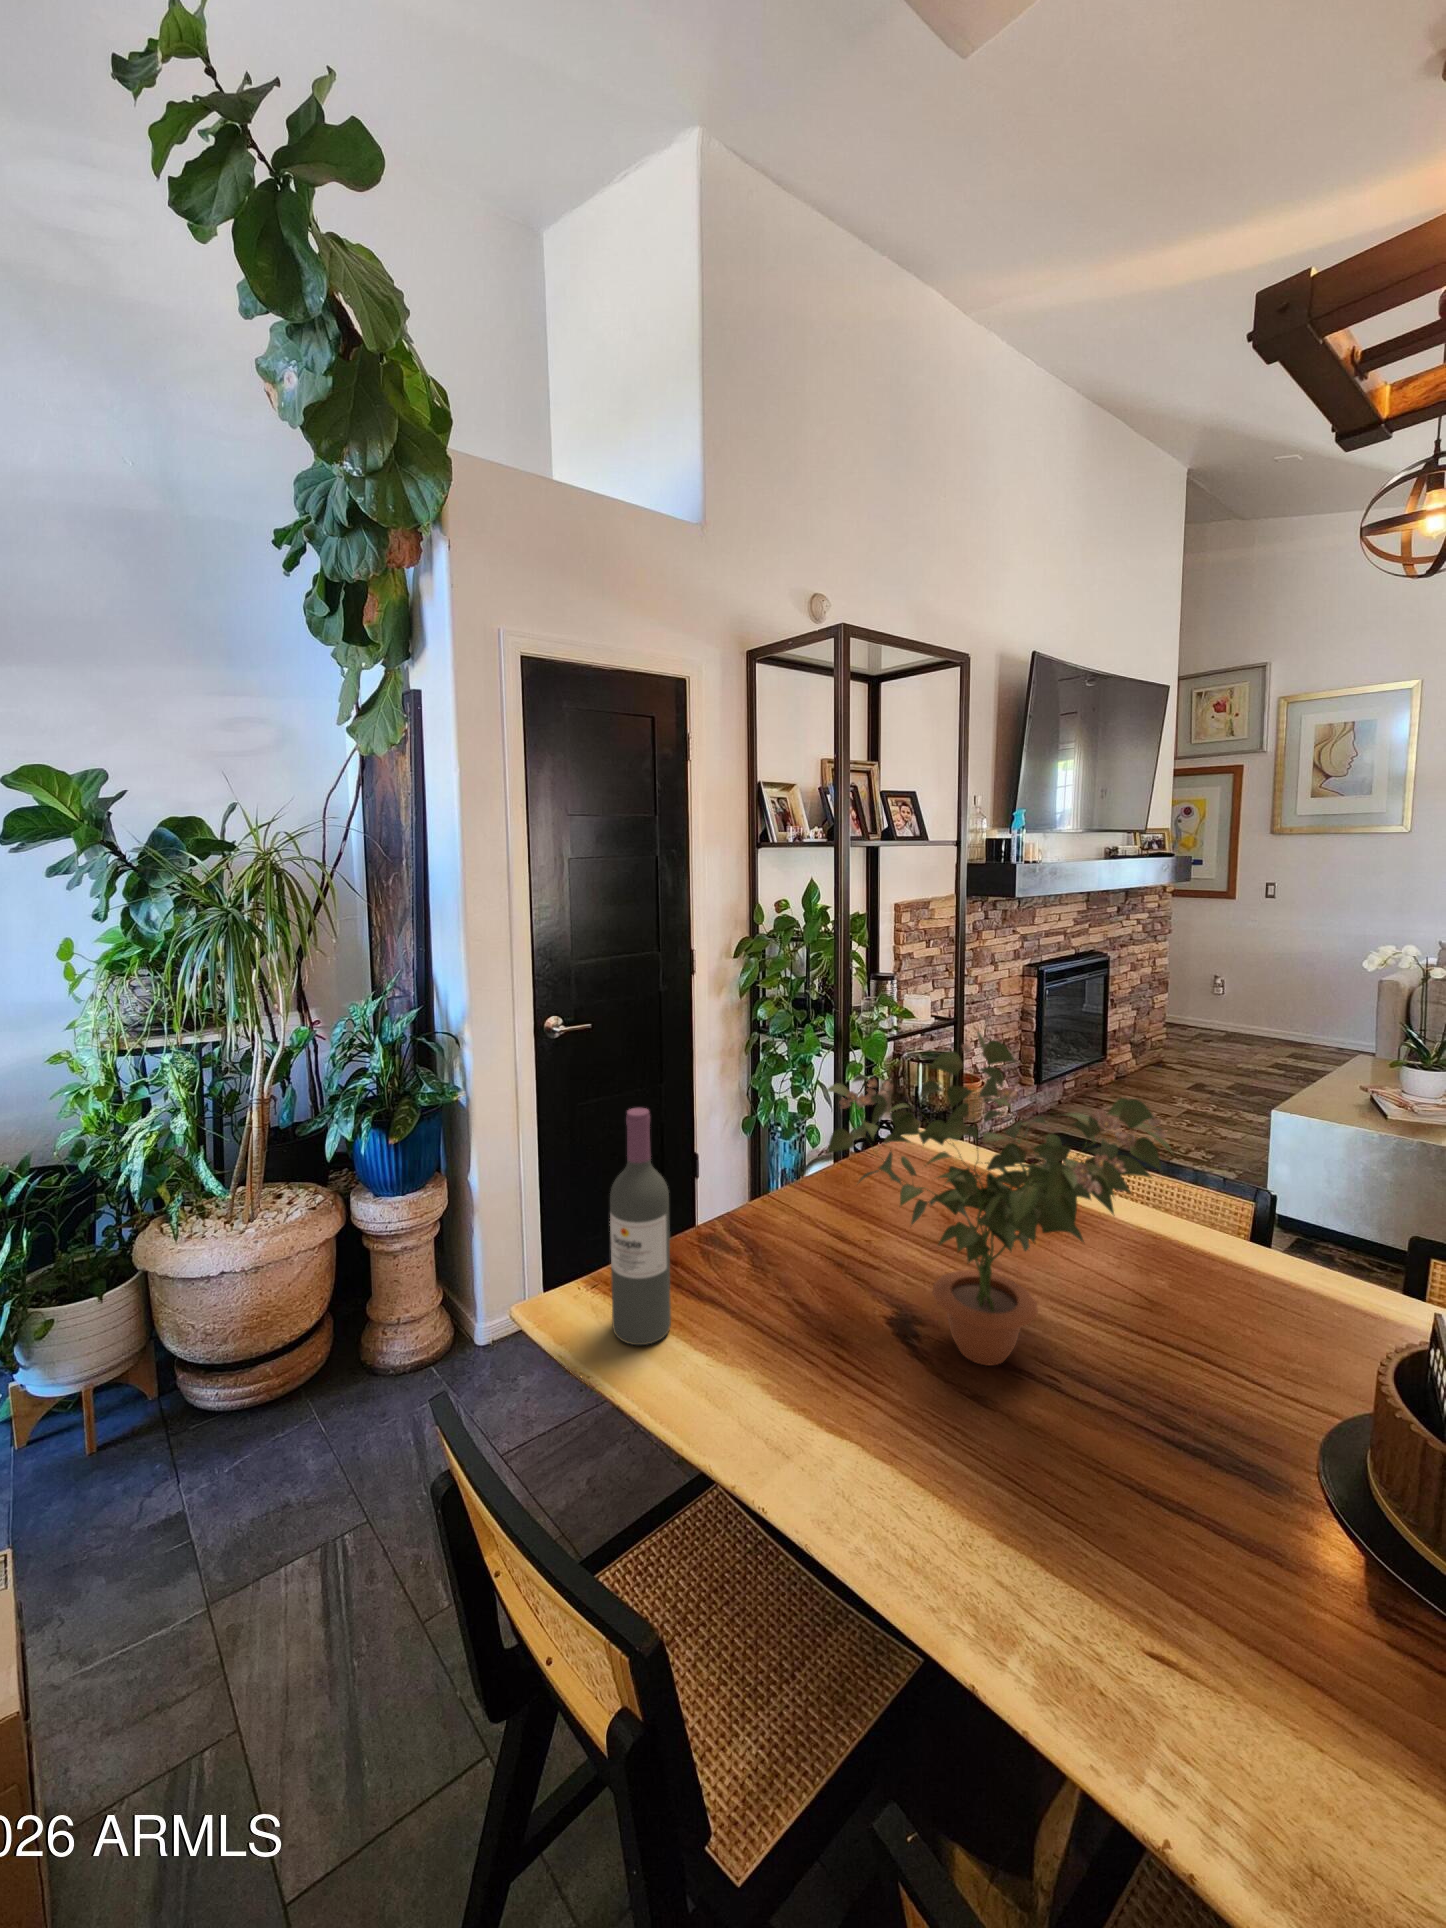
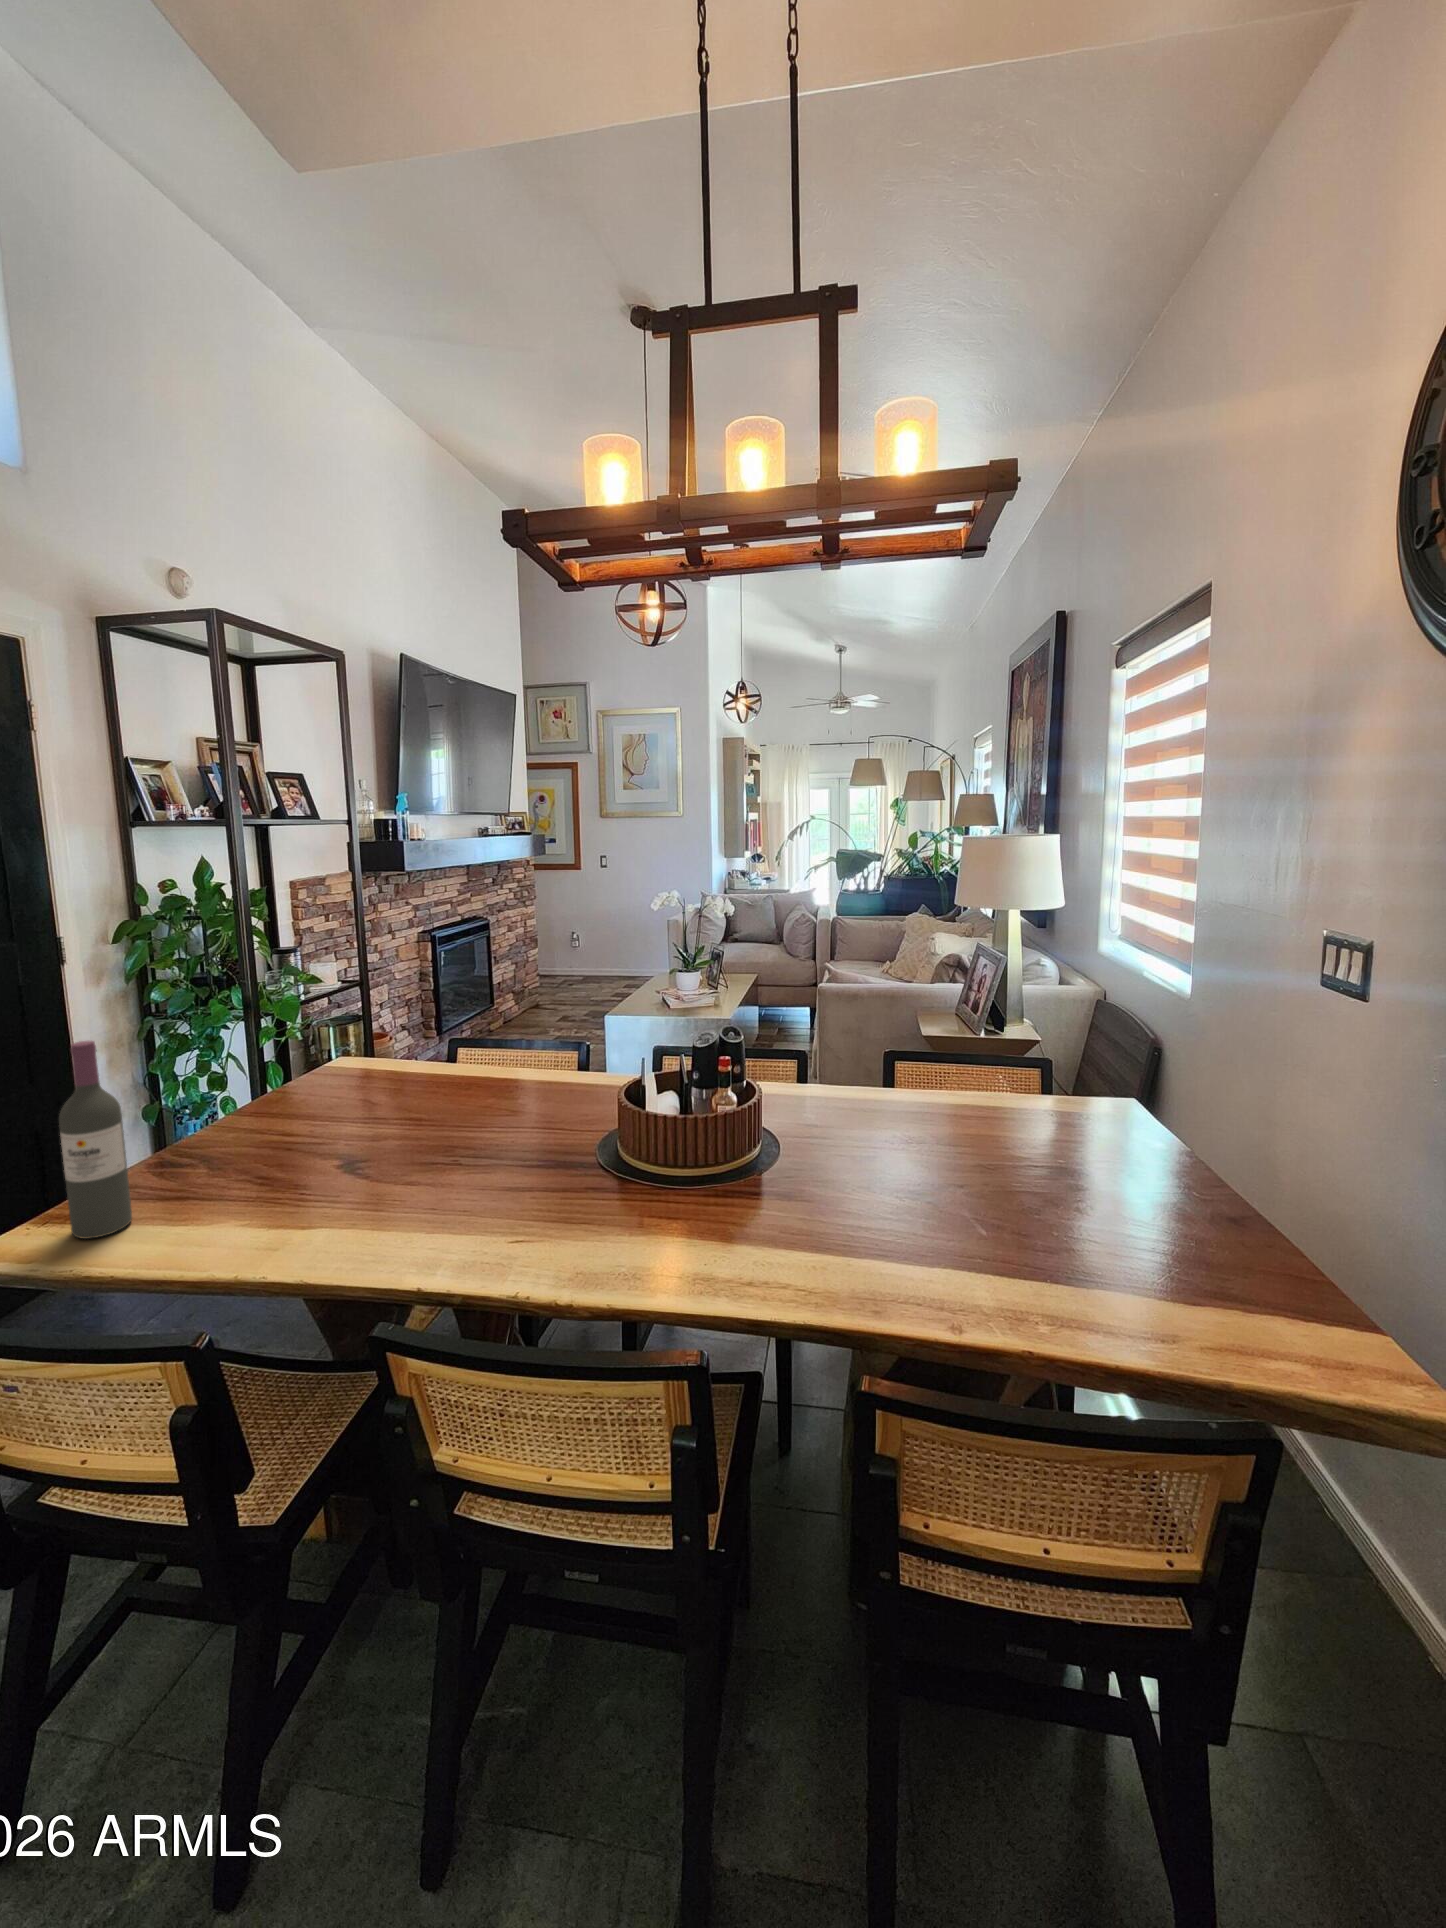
potted plant: present [827,1032,1172,1366] -> none [254,949,488,1165]

